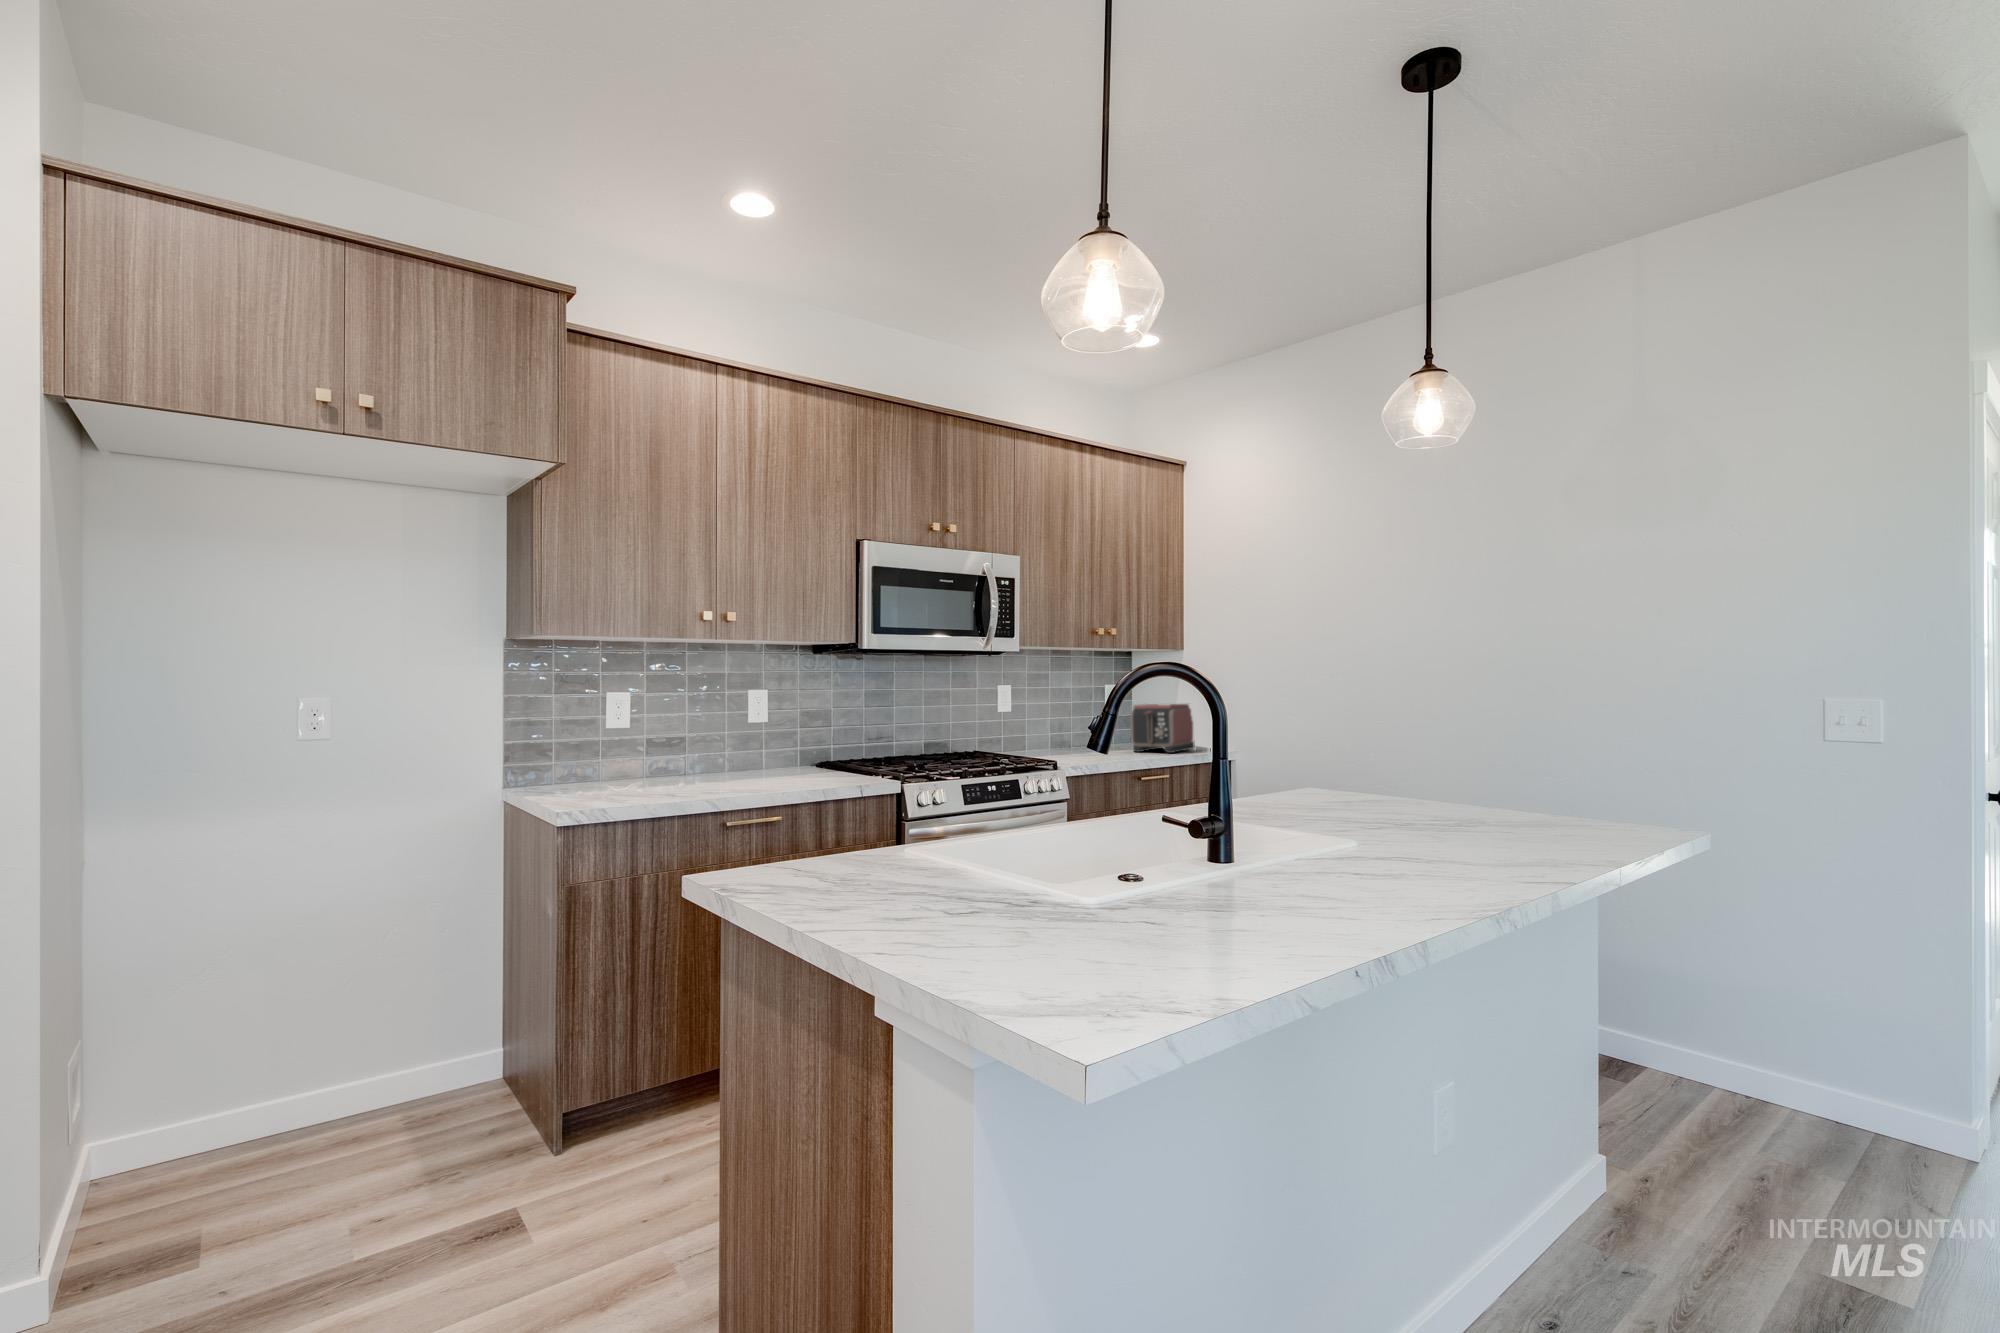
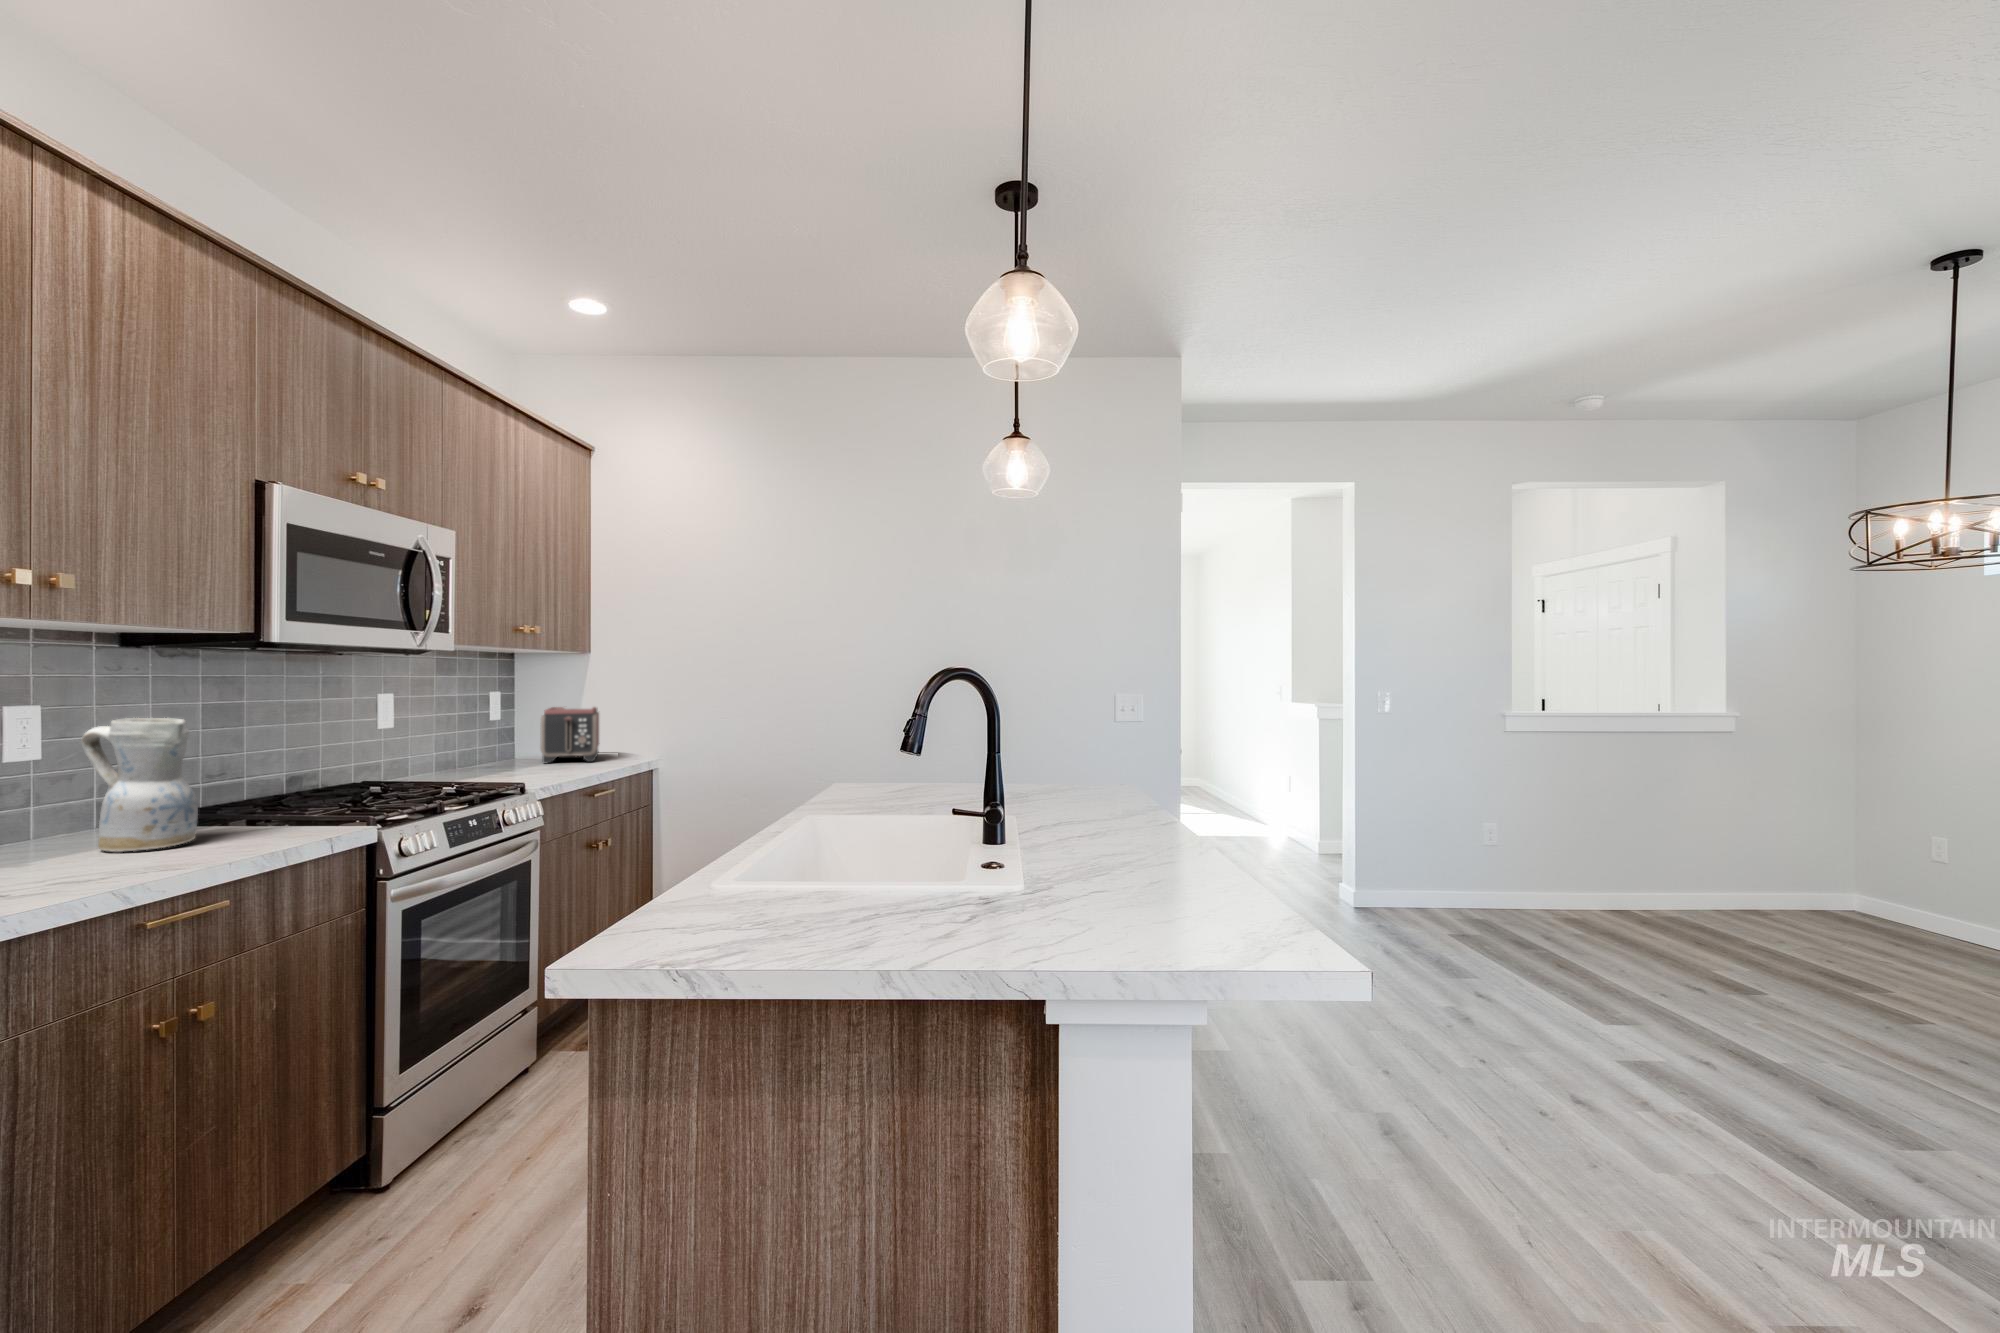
ceramic pitcher: none [762,696,808,777] -> present [81,718,198,852]

